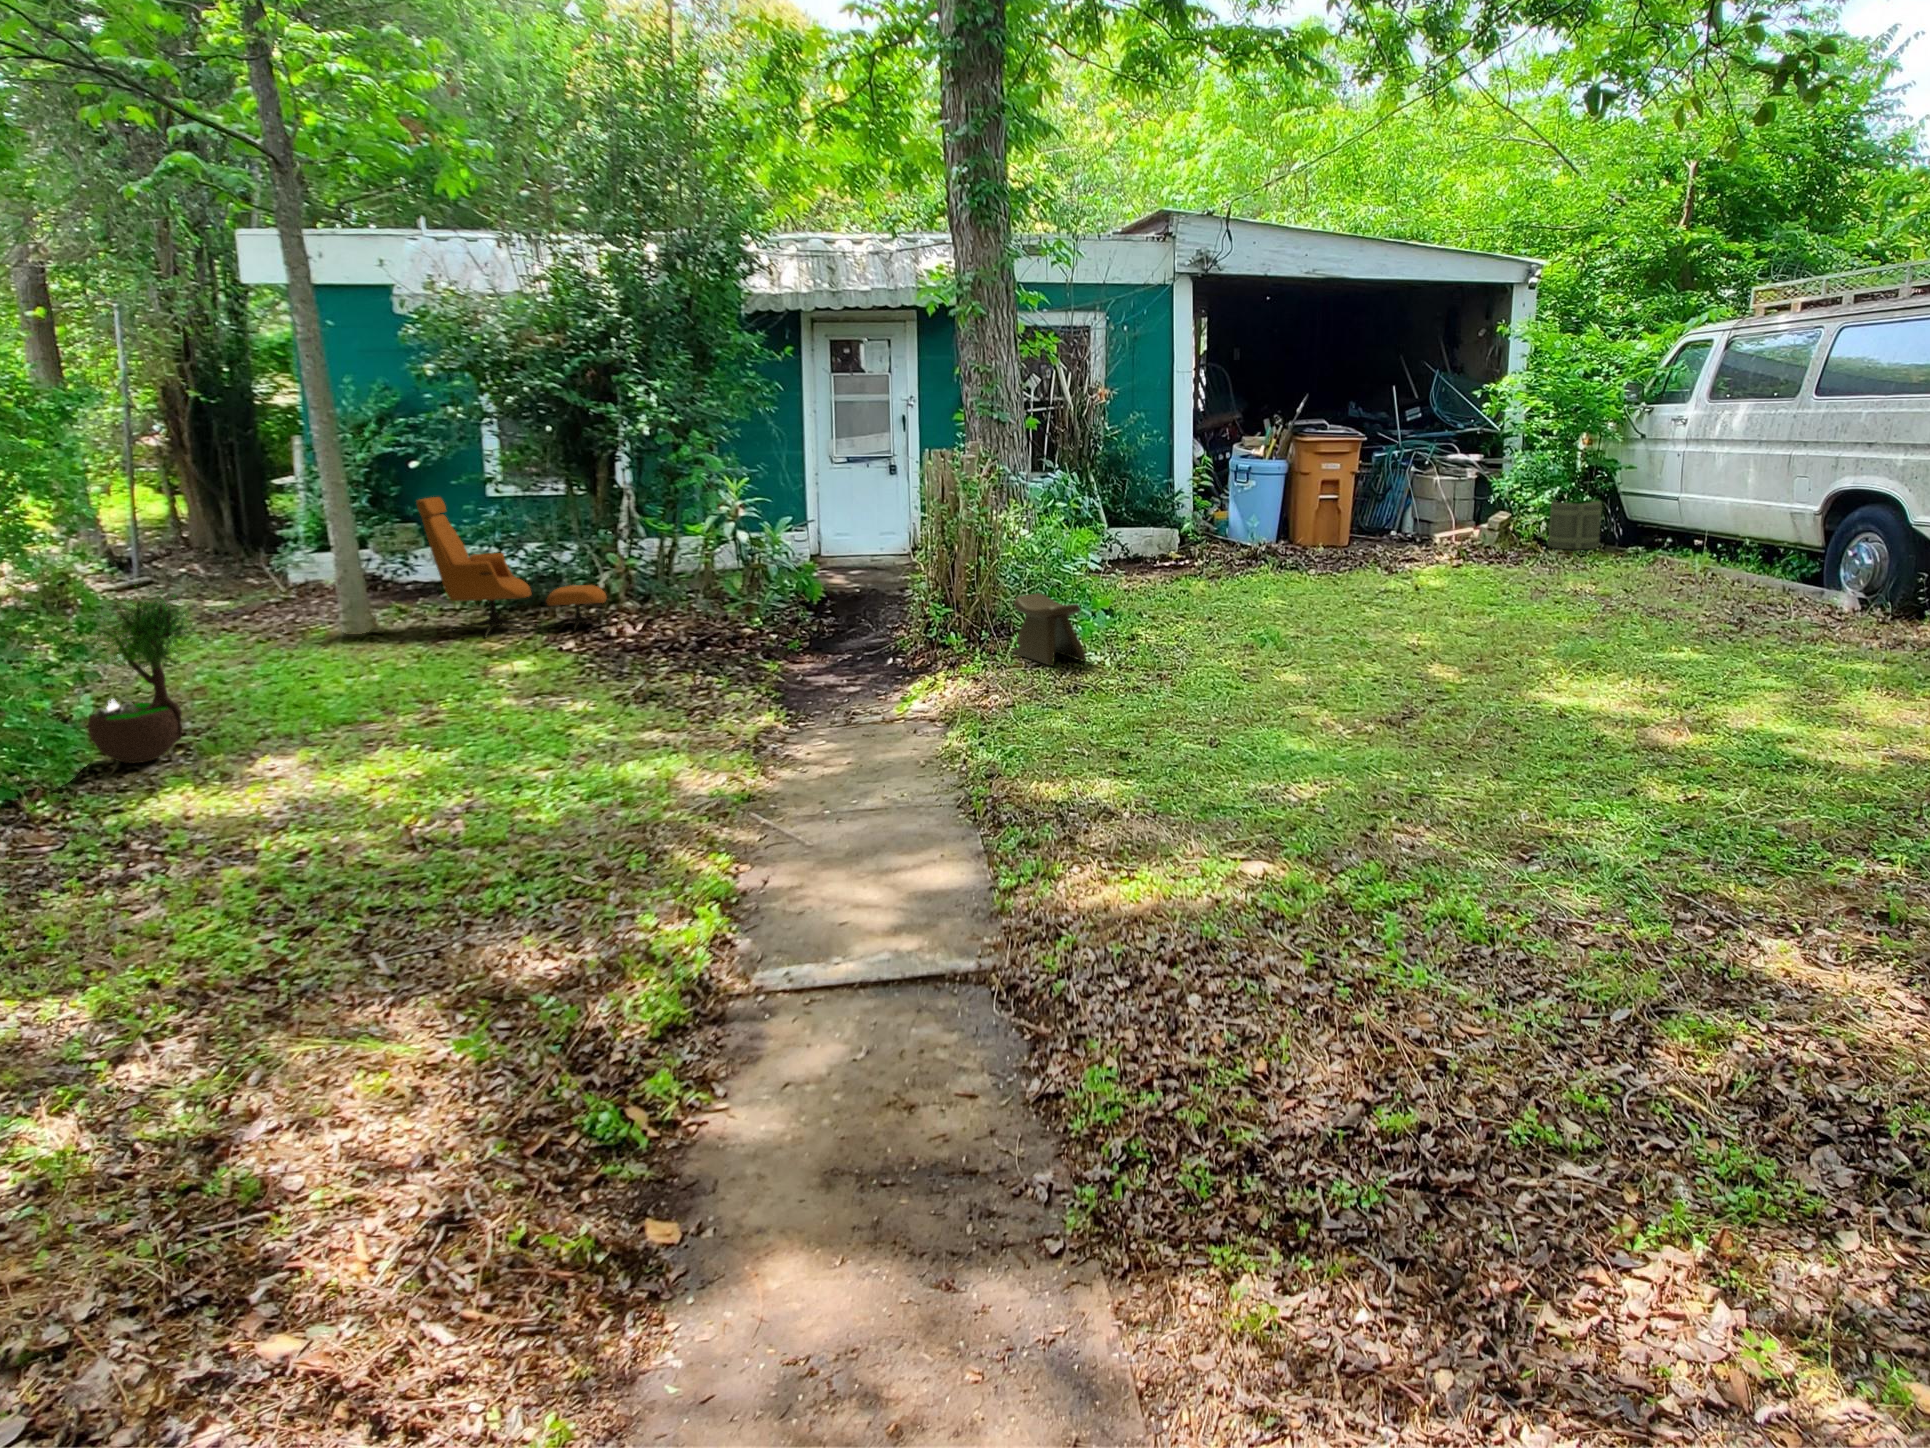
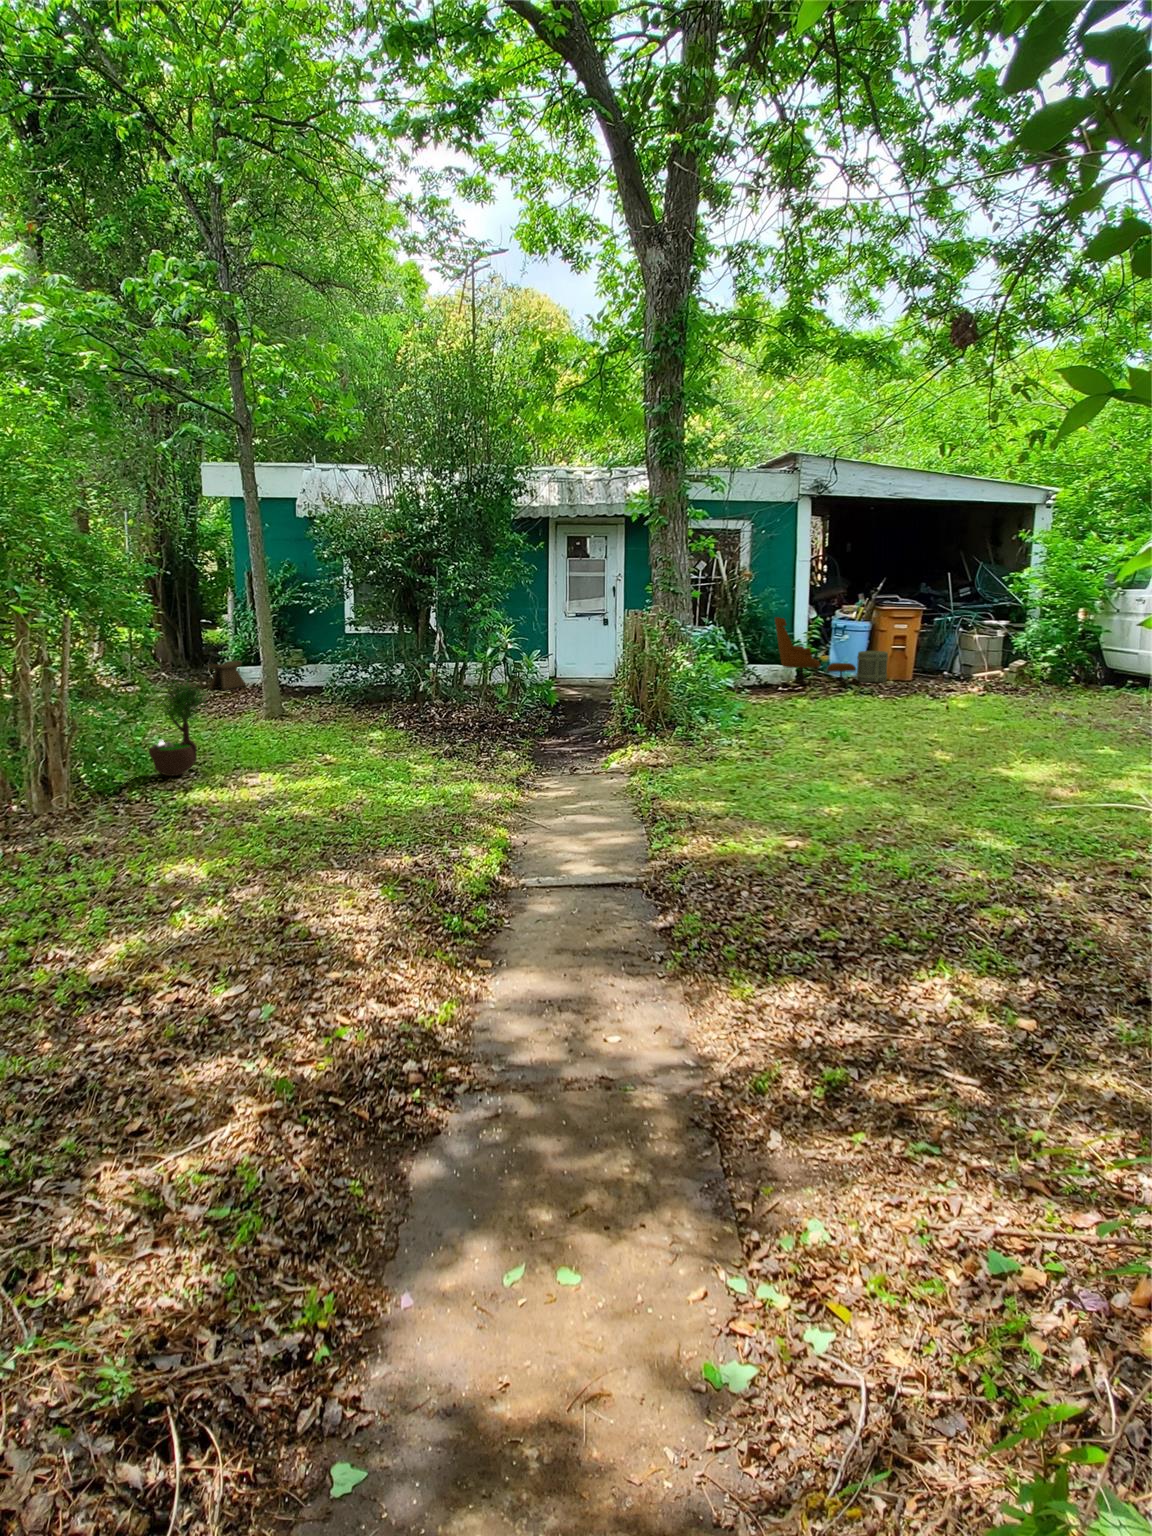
lounge chair: present [417,497,609,637] -> present [775,617,856,683]
bucket: present [1548,501,1602,550] -> present [857,651,888,682]
stool: present [1013,593,1086,666] -> present [208,661,246,690]

